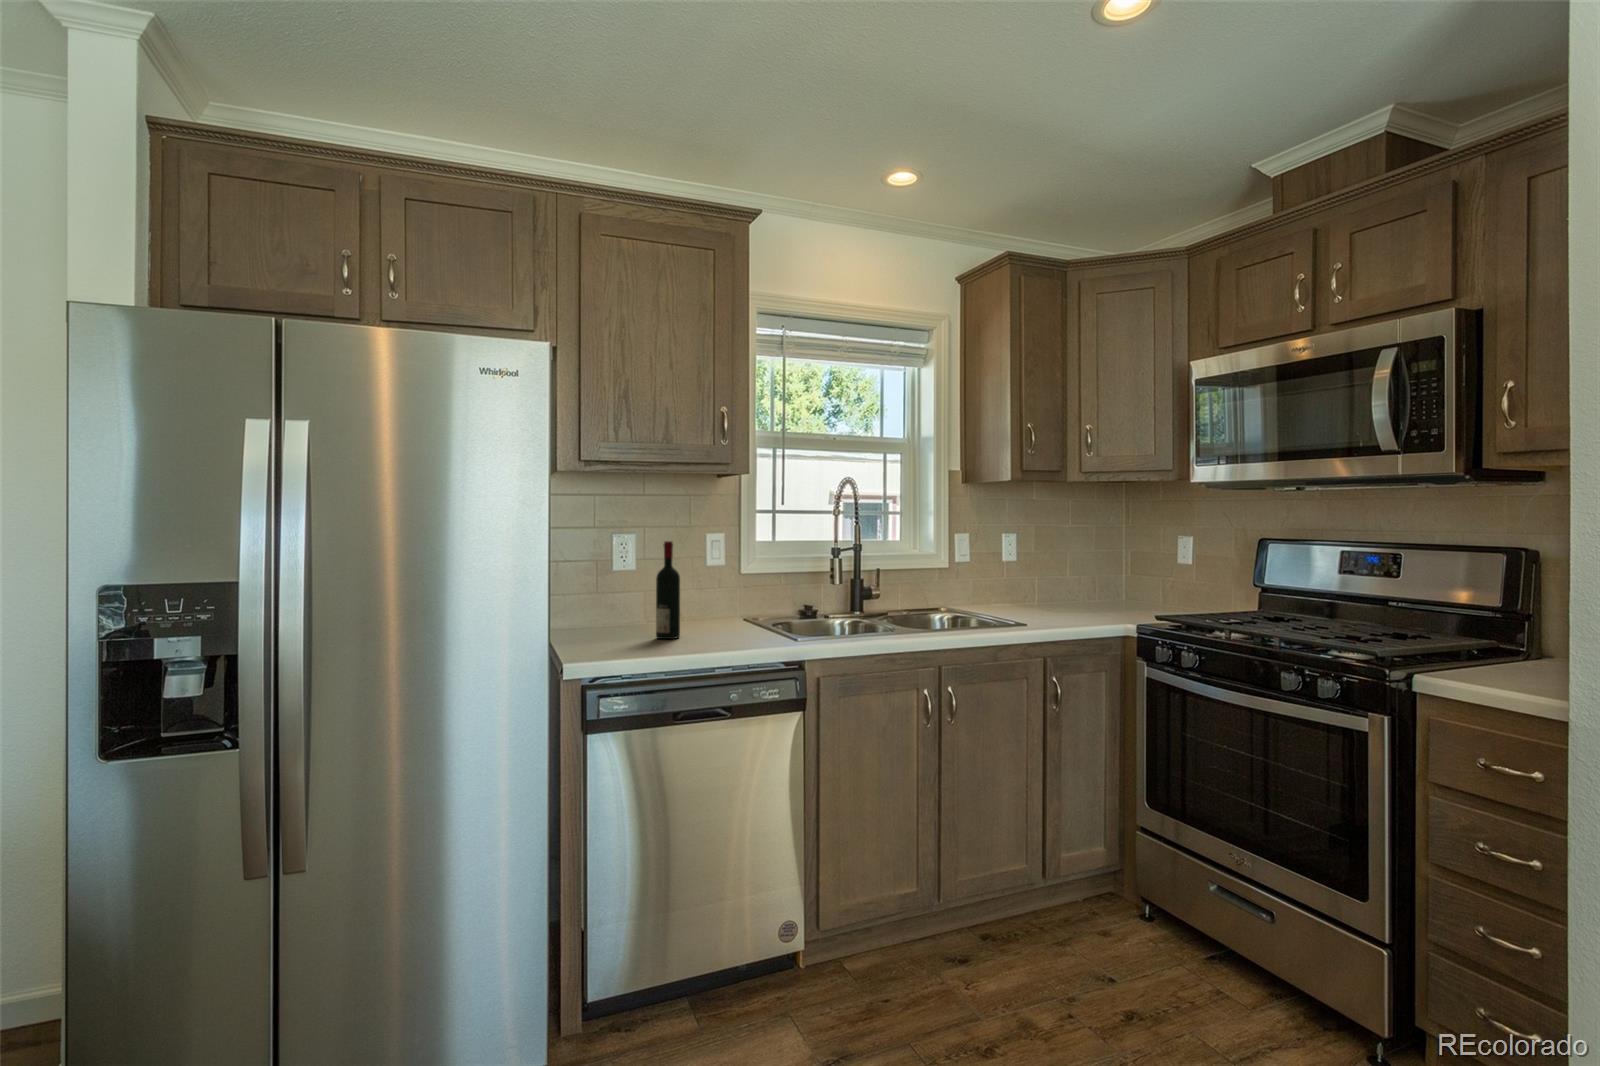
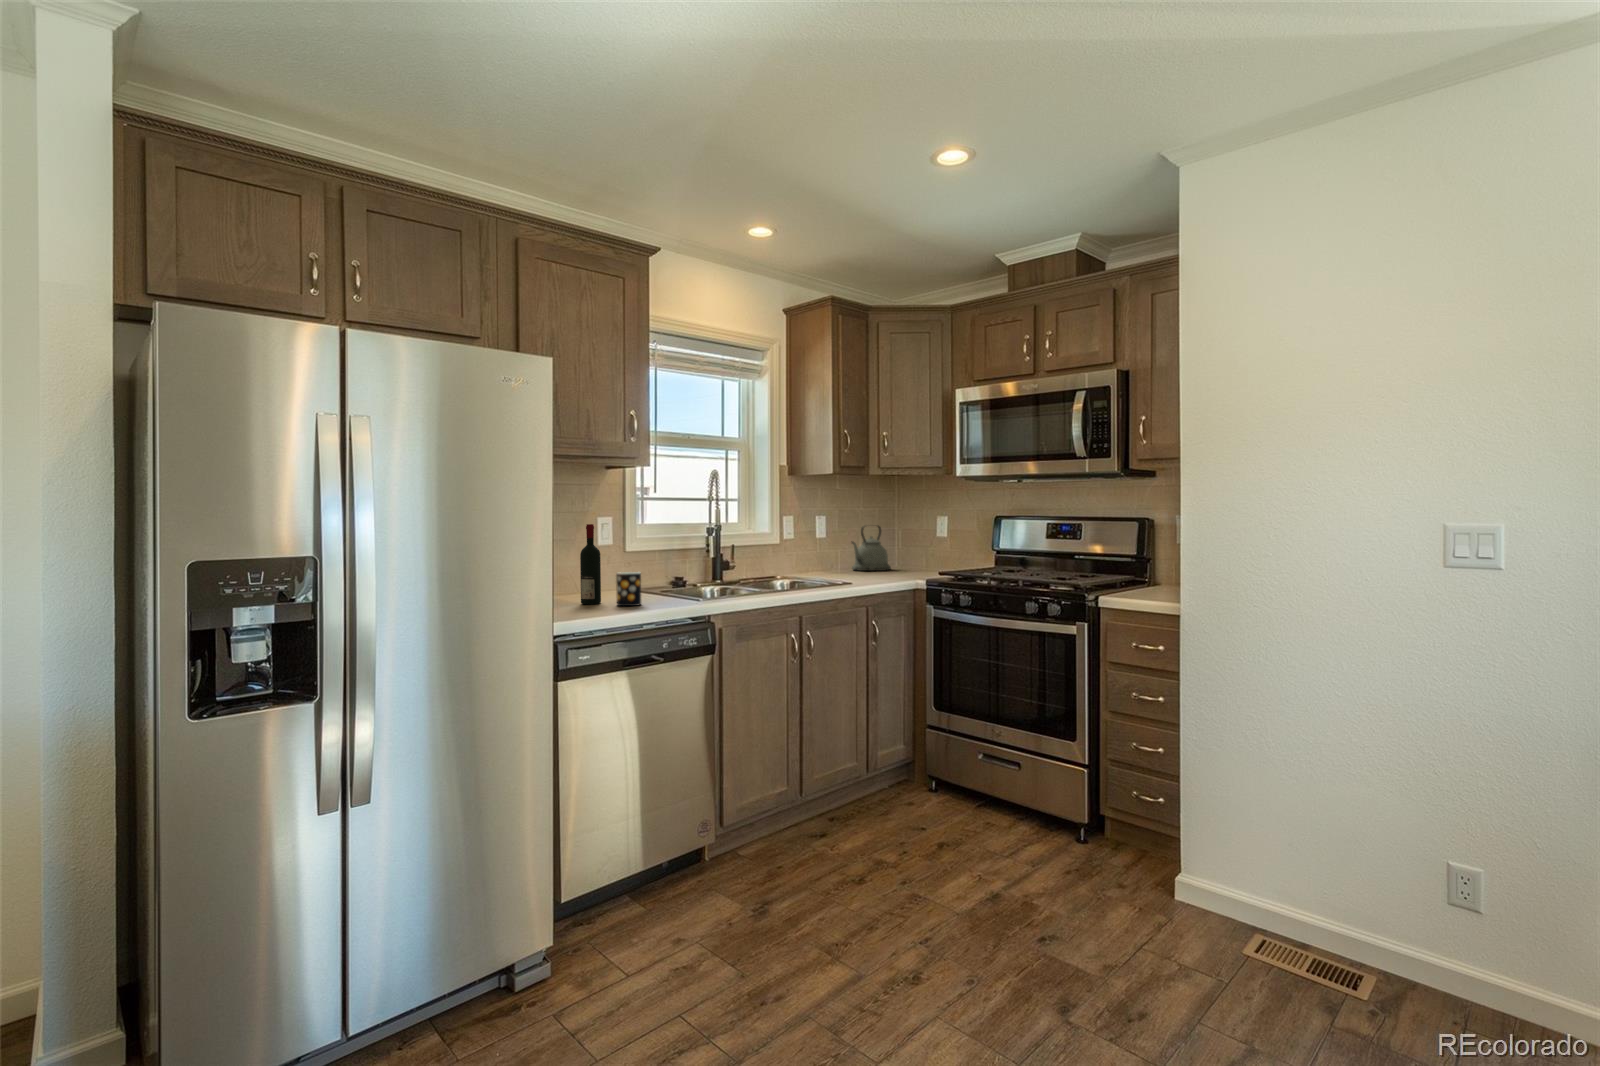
kettle: none [1048,546,1106,606] -> present [852,526,891,571]
mug: none [687,602,717,646] -> present [616,572,641,606]

